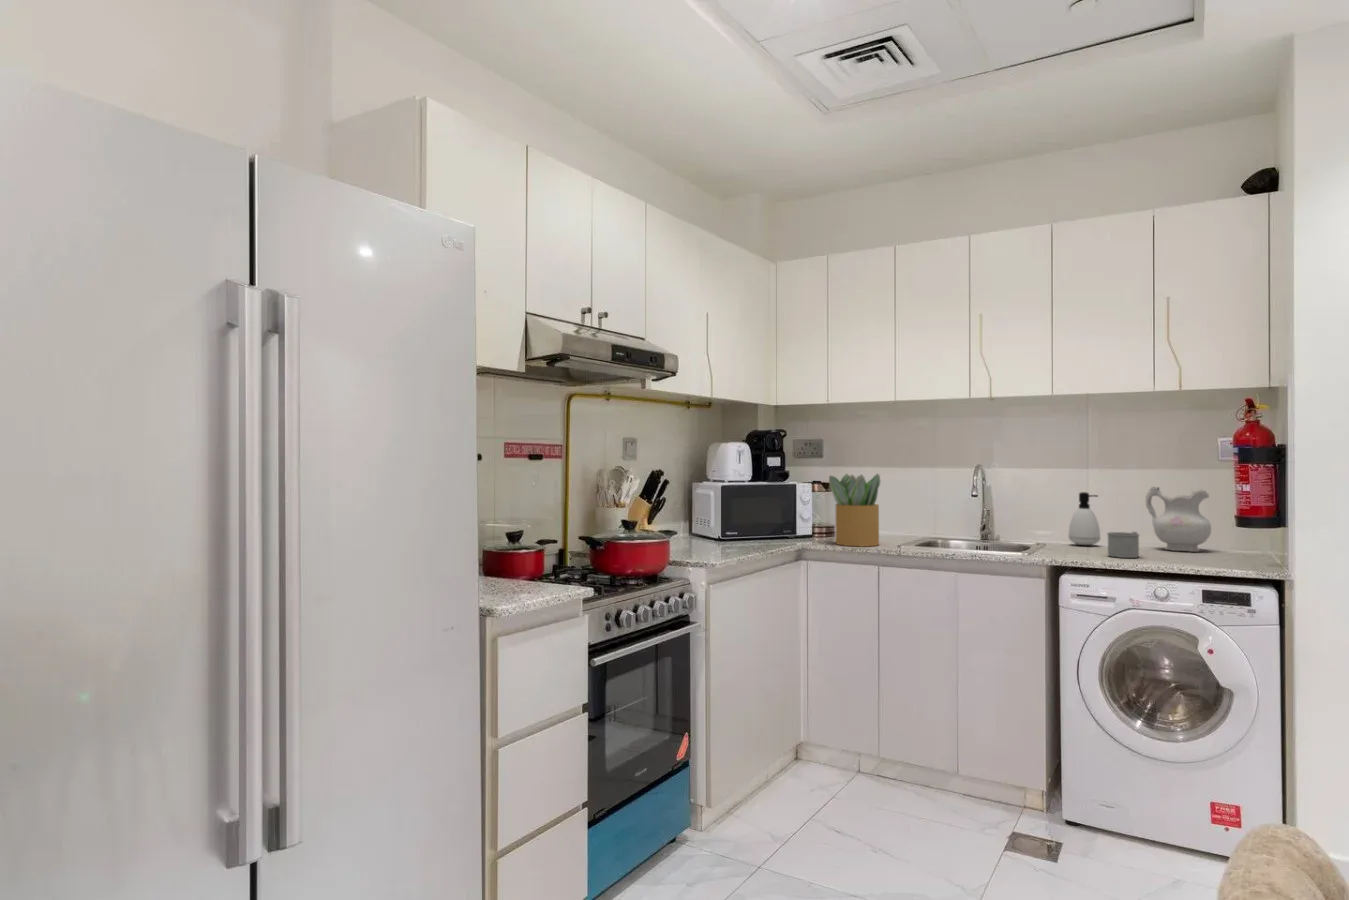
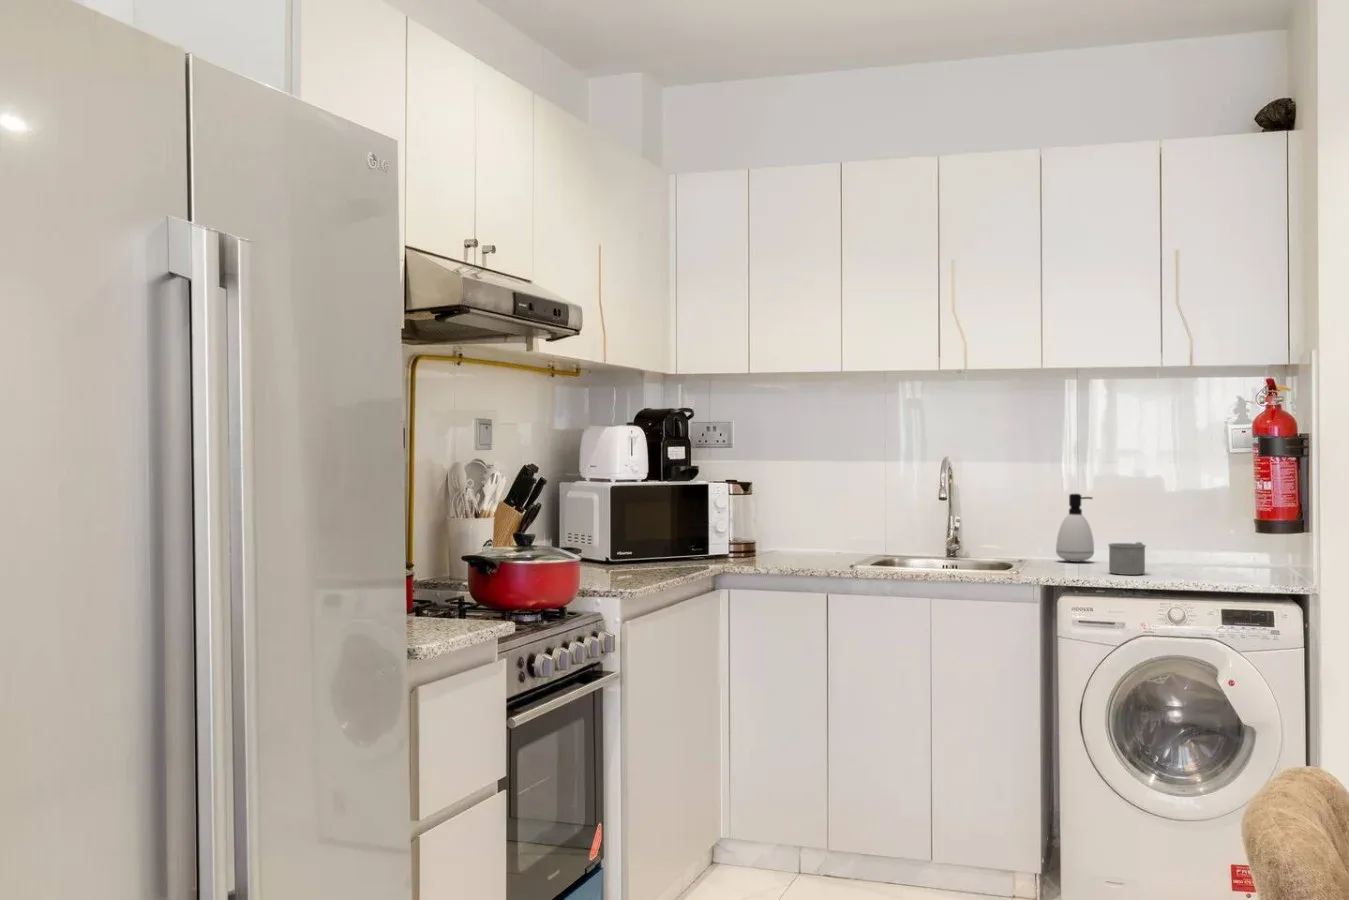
potted plant: present [829,474,880,546] -> none [757,469,825,568]
ceramic pitcher: present [1146,487,1211,552] -> none [1148,486,1222,567]

